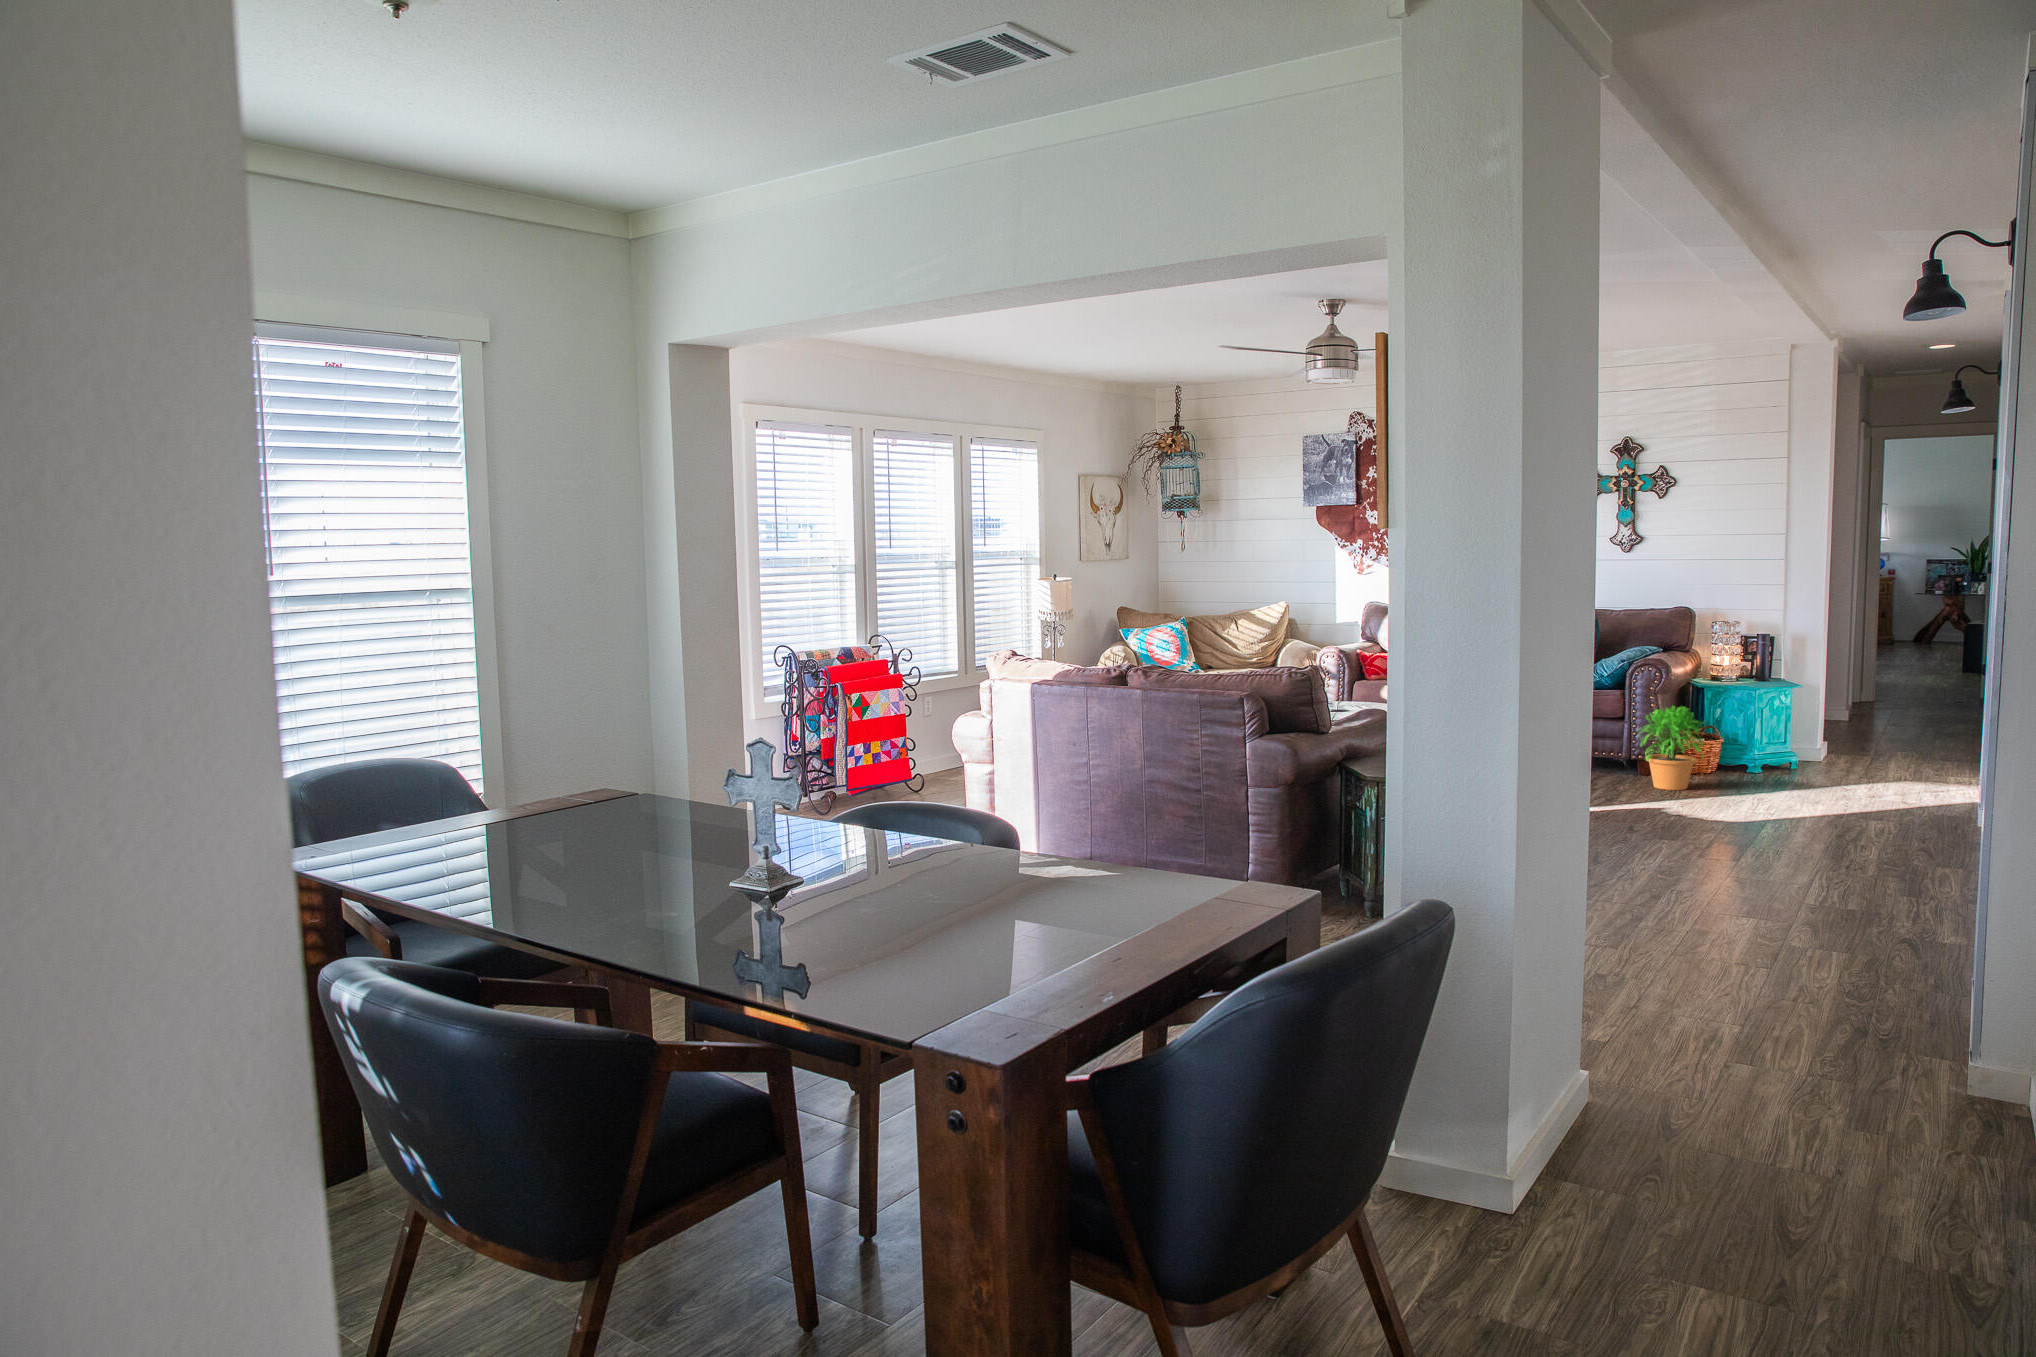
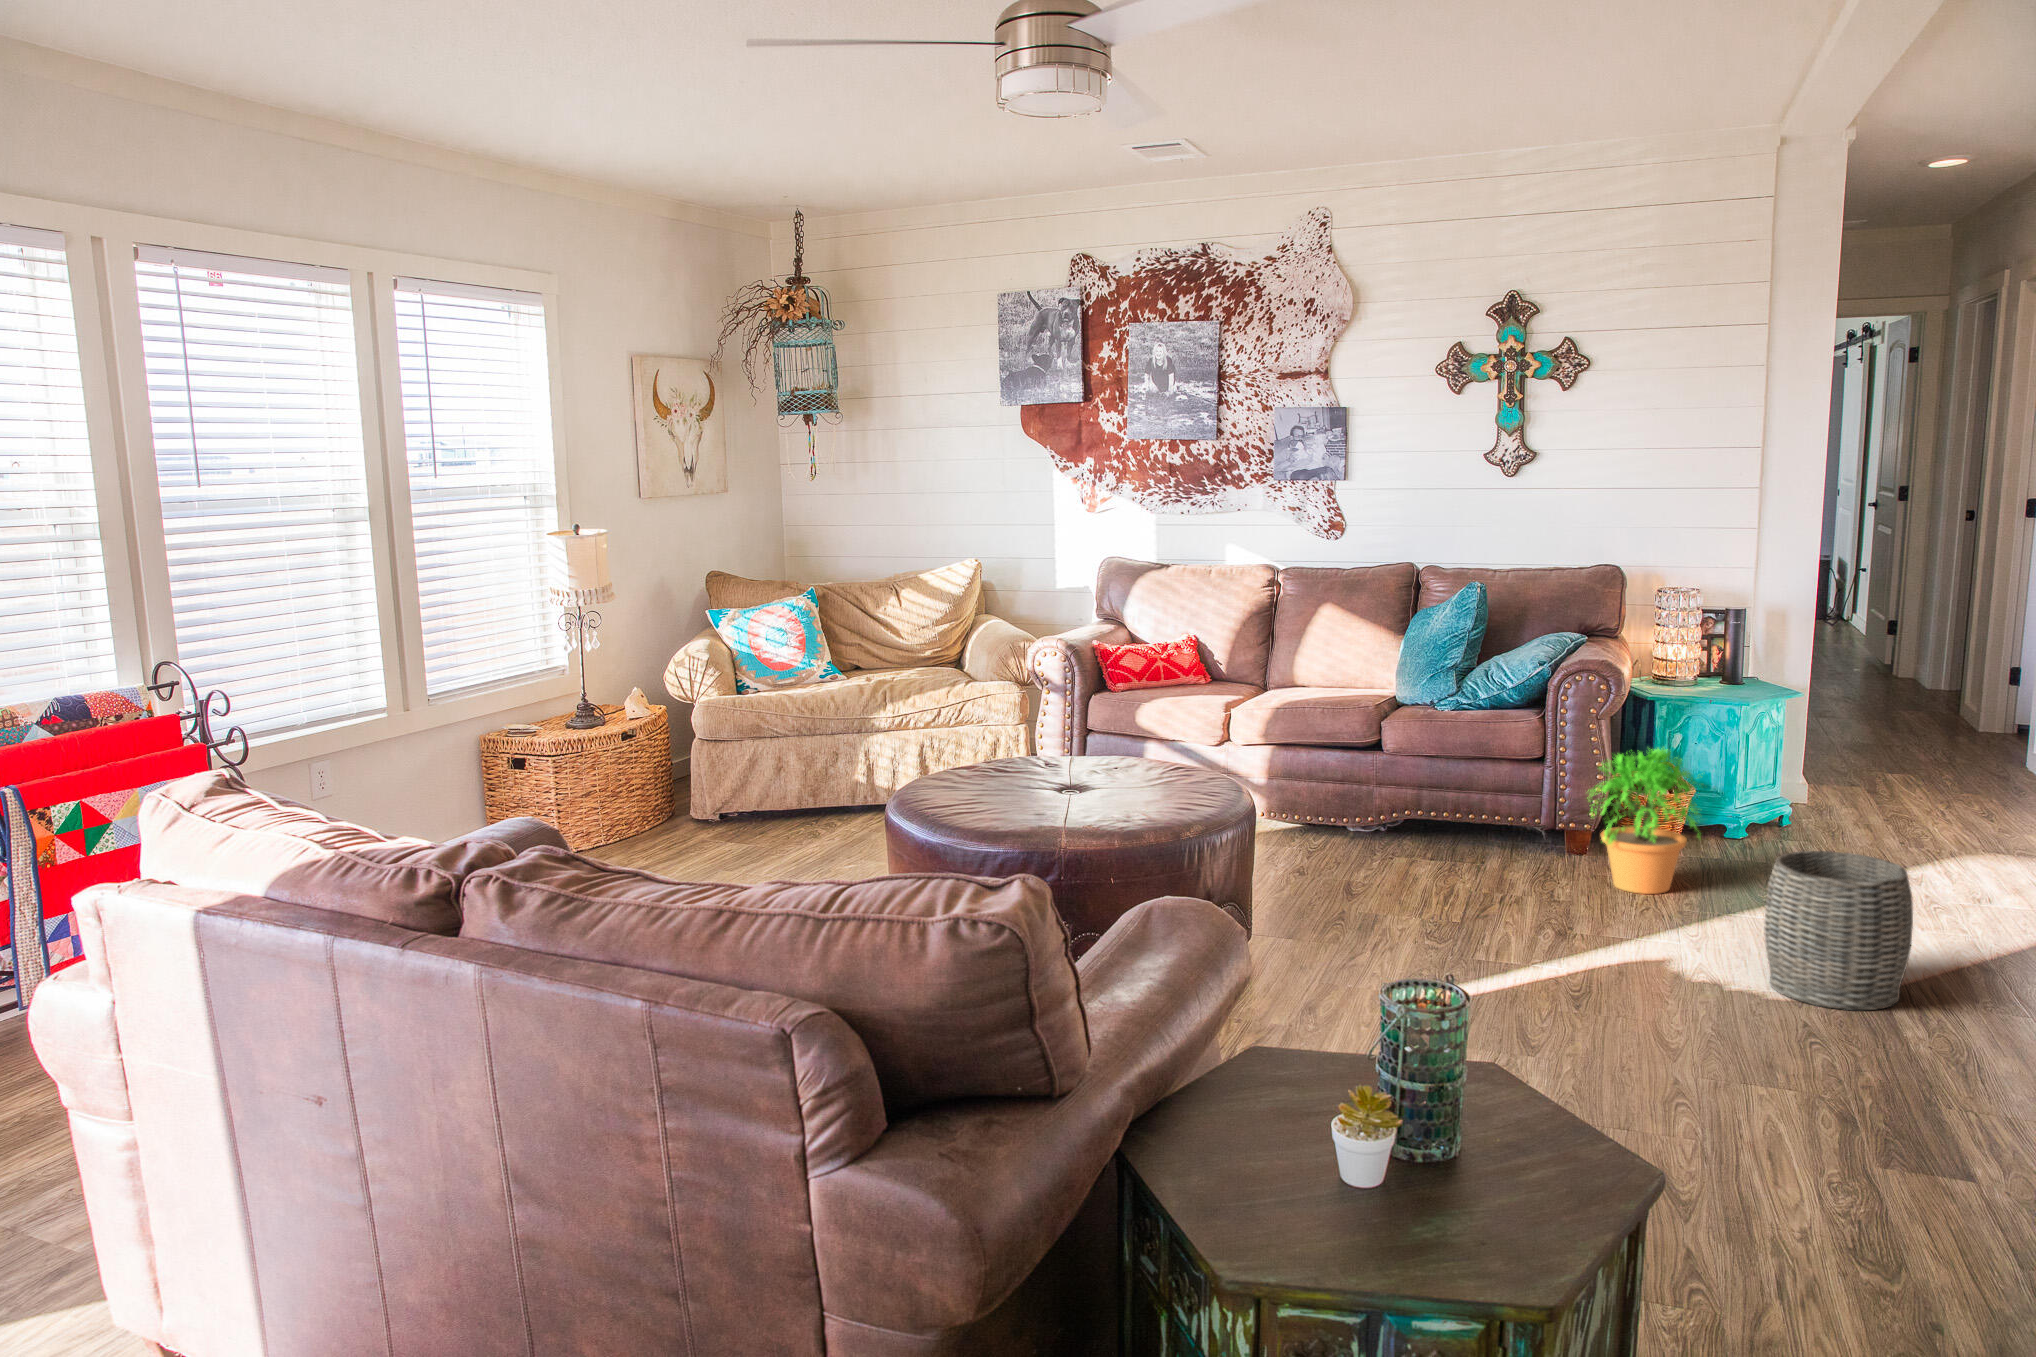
woven basket: none [1704,750,1781,828] -> present [1764,851,1913,1010]

